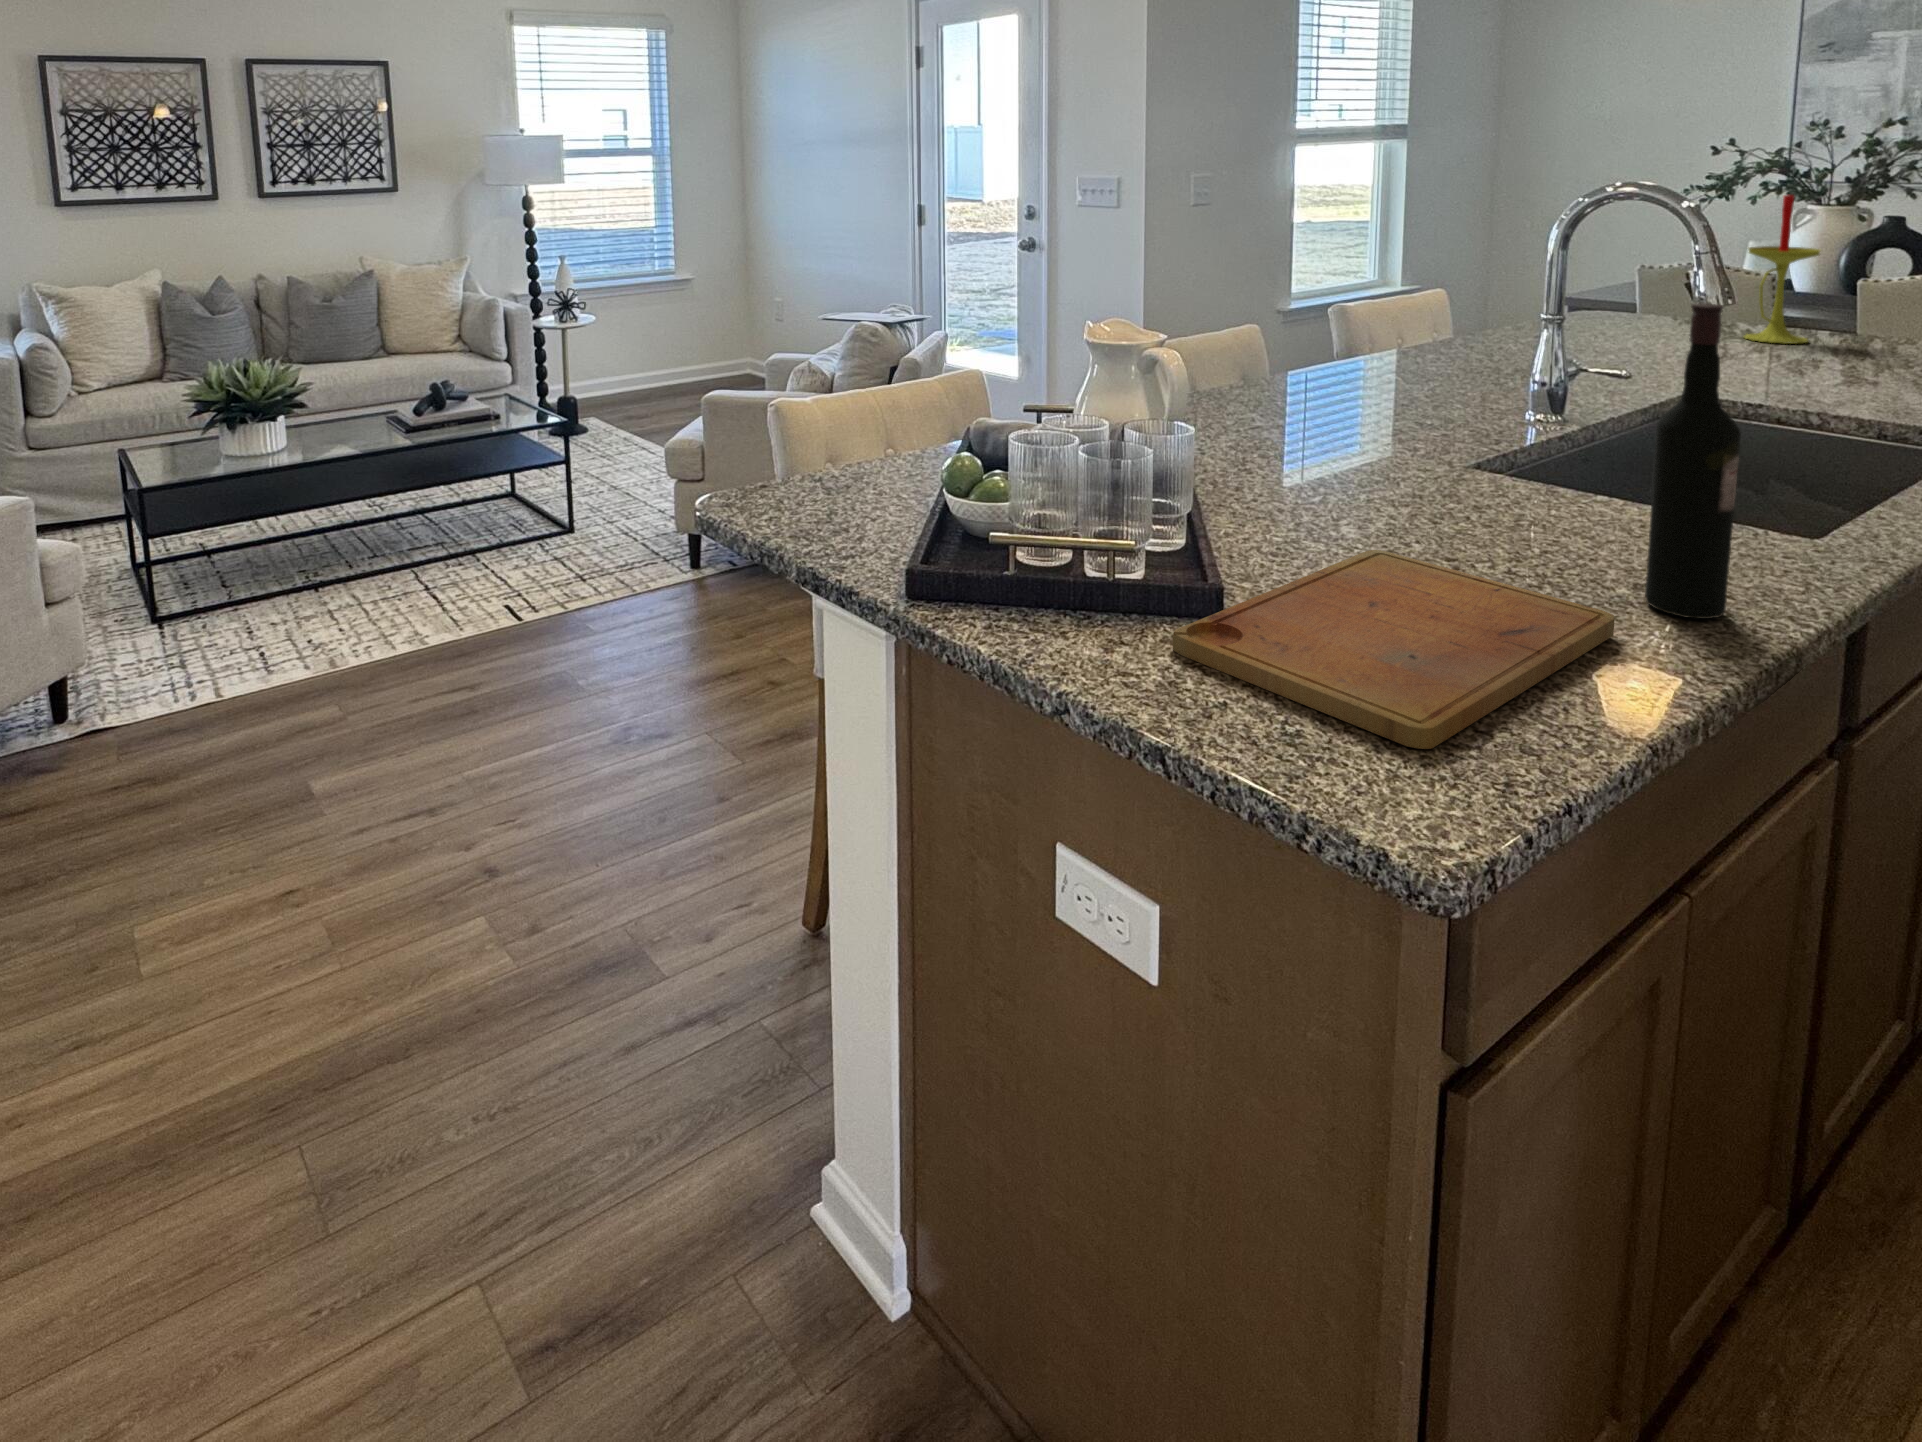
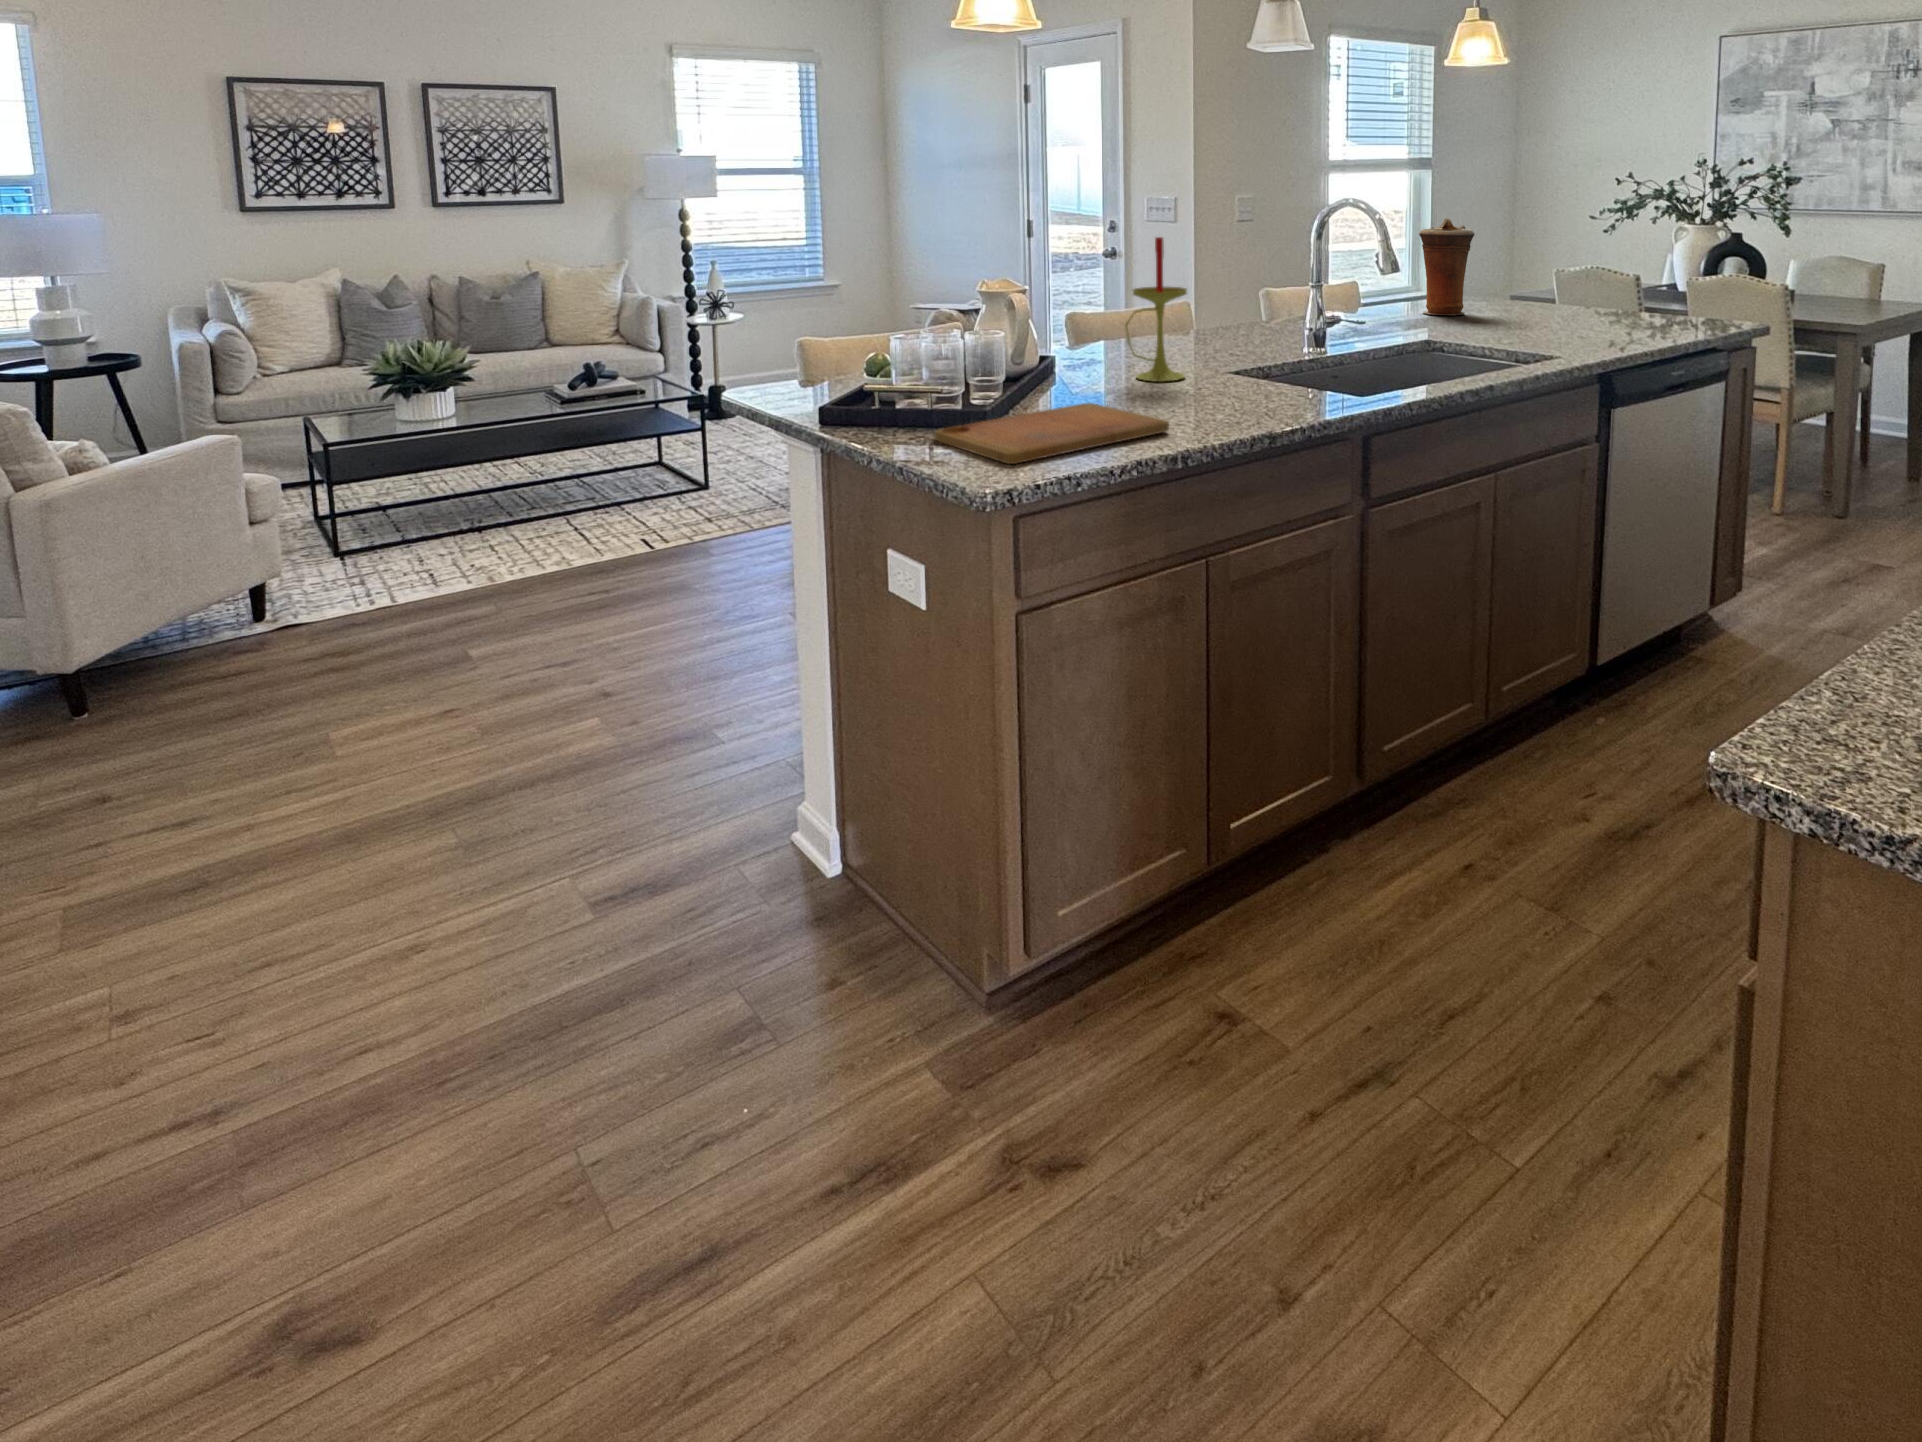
candle: present [1744,195,1820,344] -> present [1125,237,1187,382]
vase: none [1586,202,1686,341] -> present [1419,217,1475,315]
wine bottle: present [1645,303,1741,619] -> none [1205,261,1242,427]

